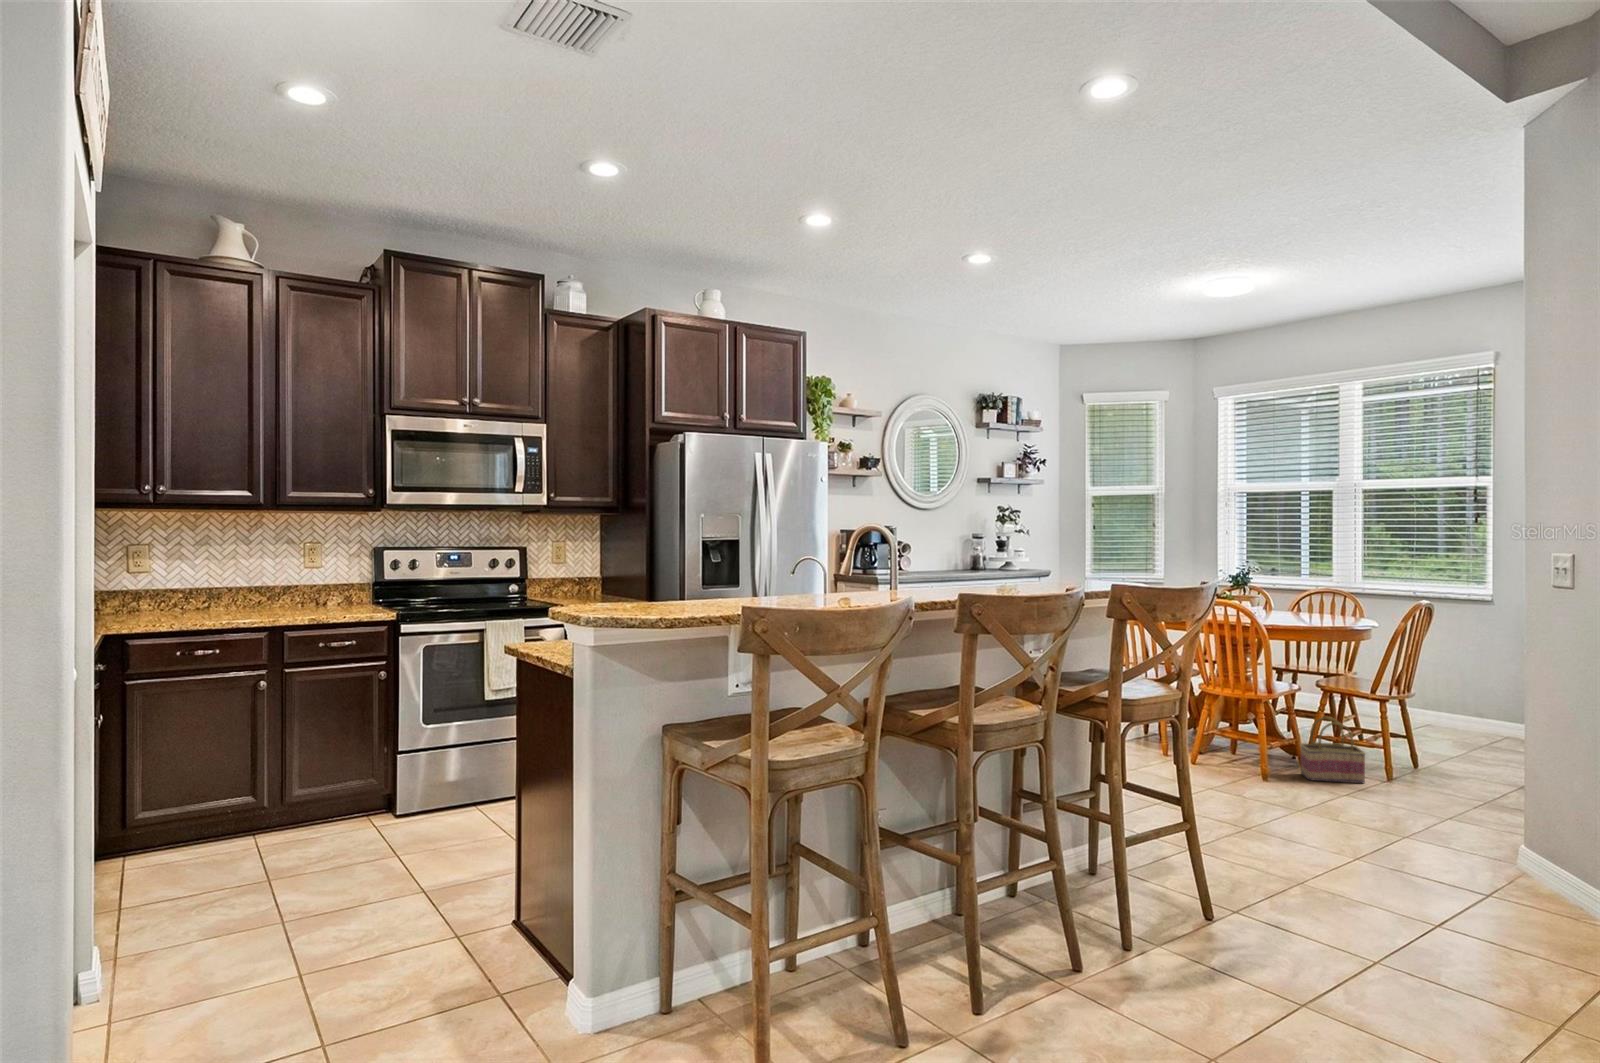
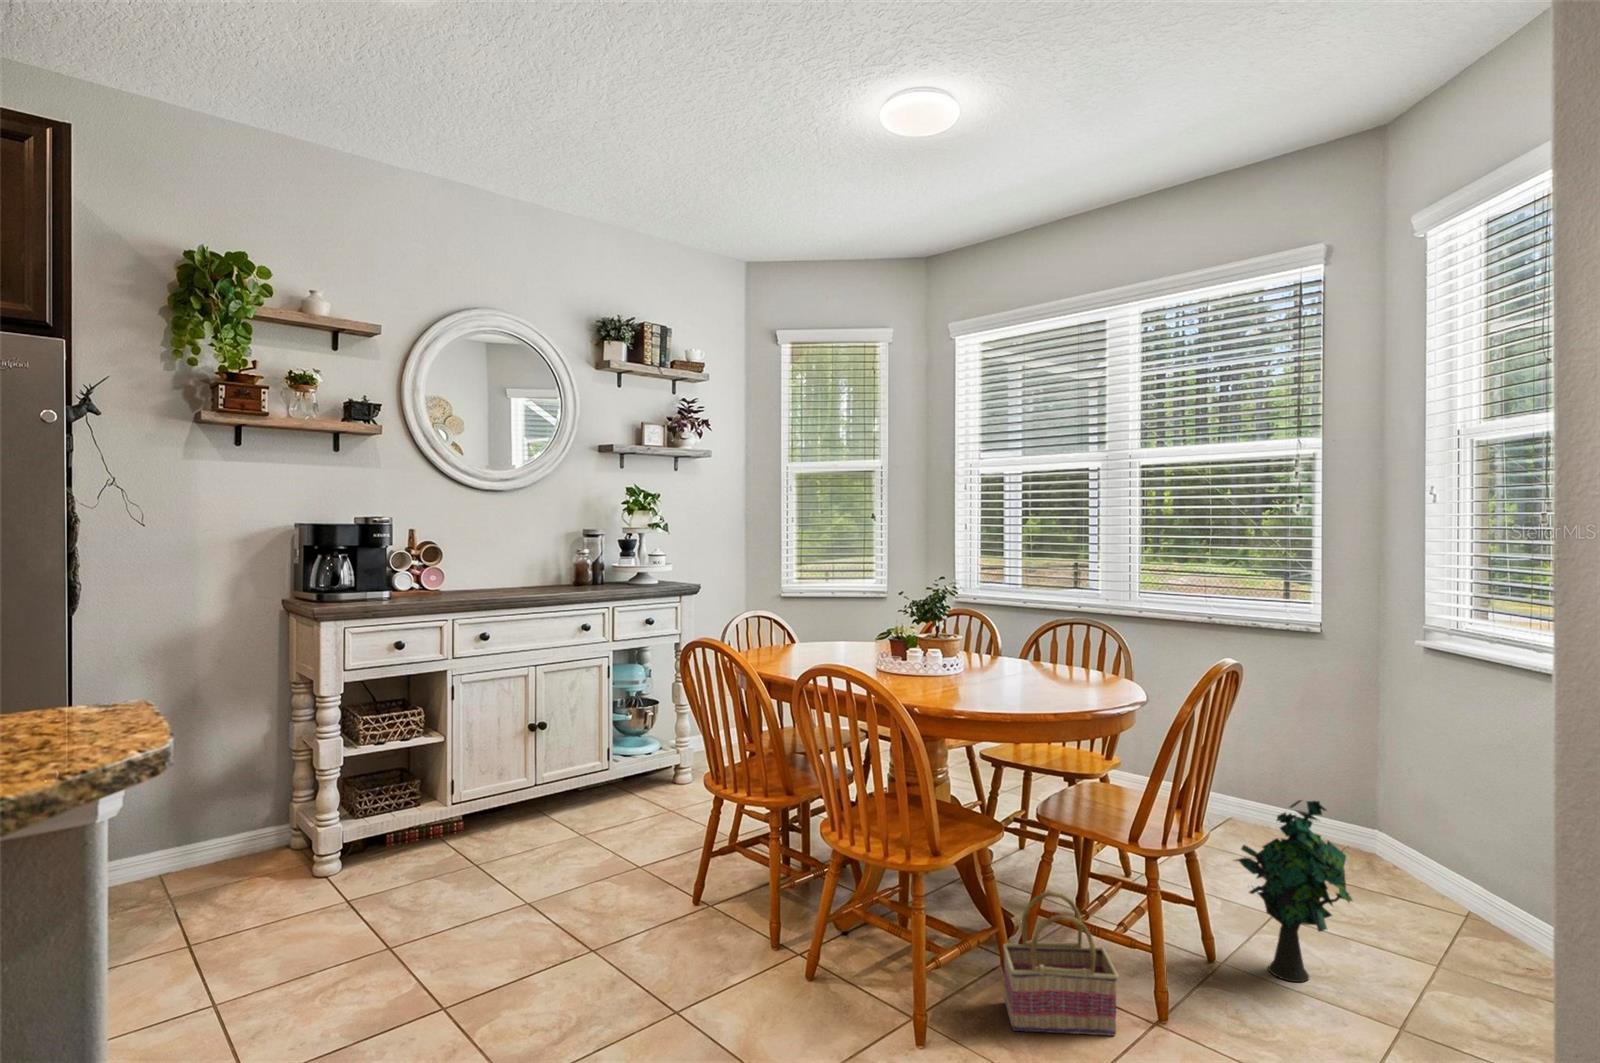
decorative plant: none [1429,677,1500,775] -> present [1235,800,1352,982]

